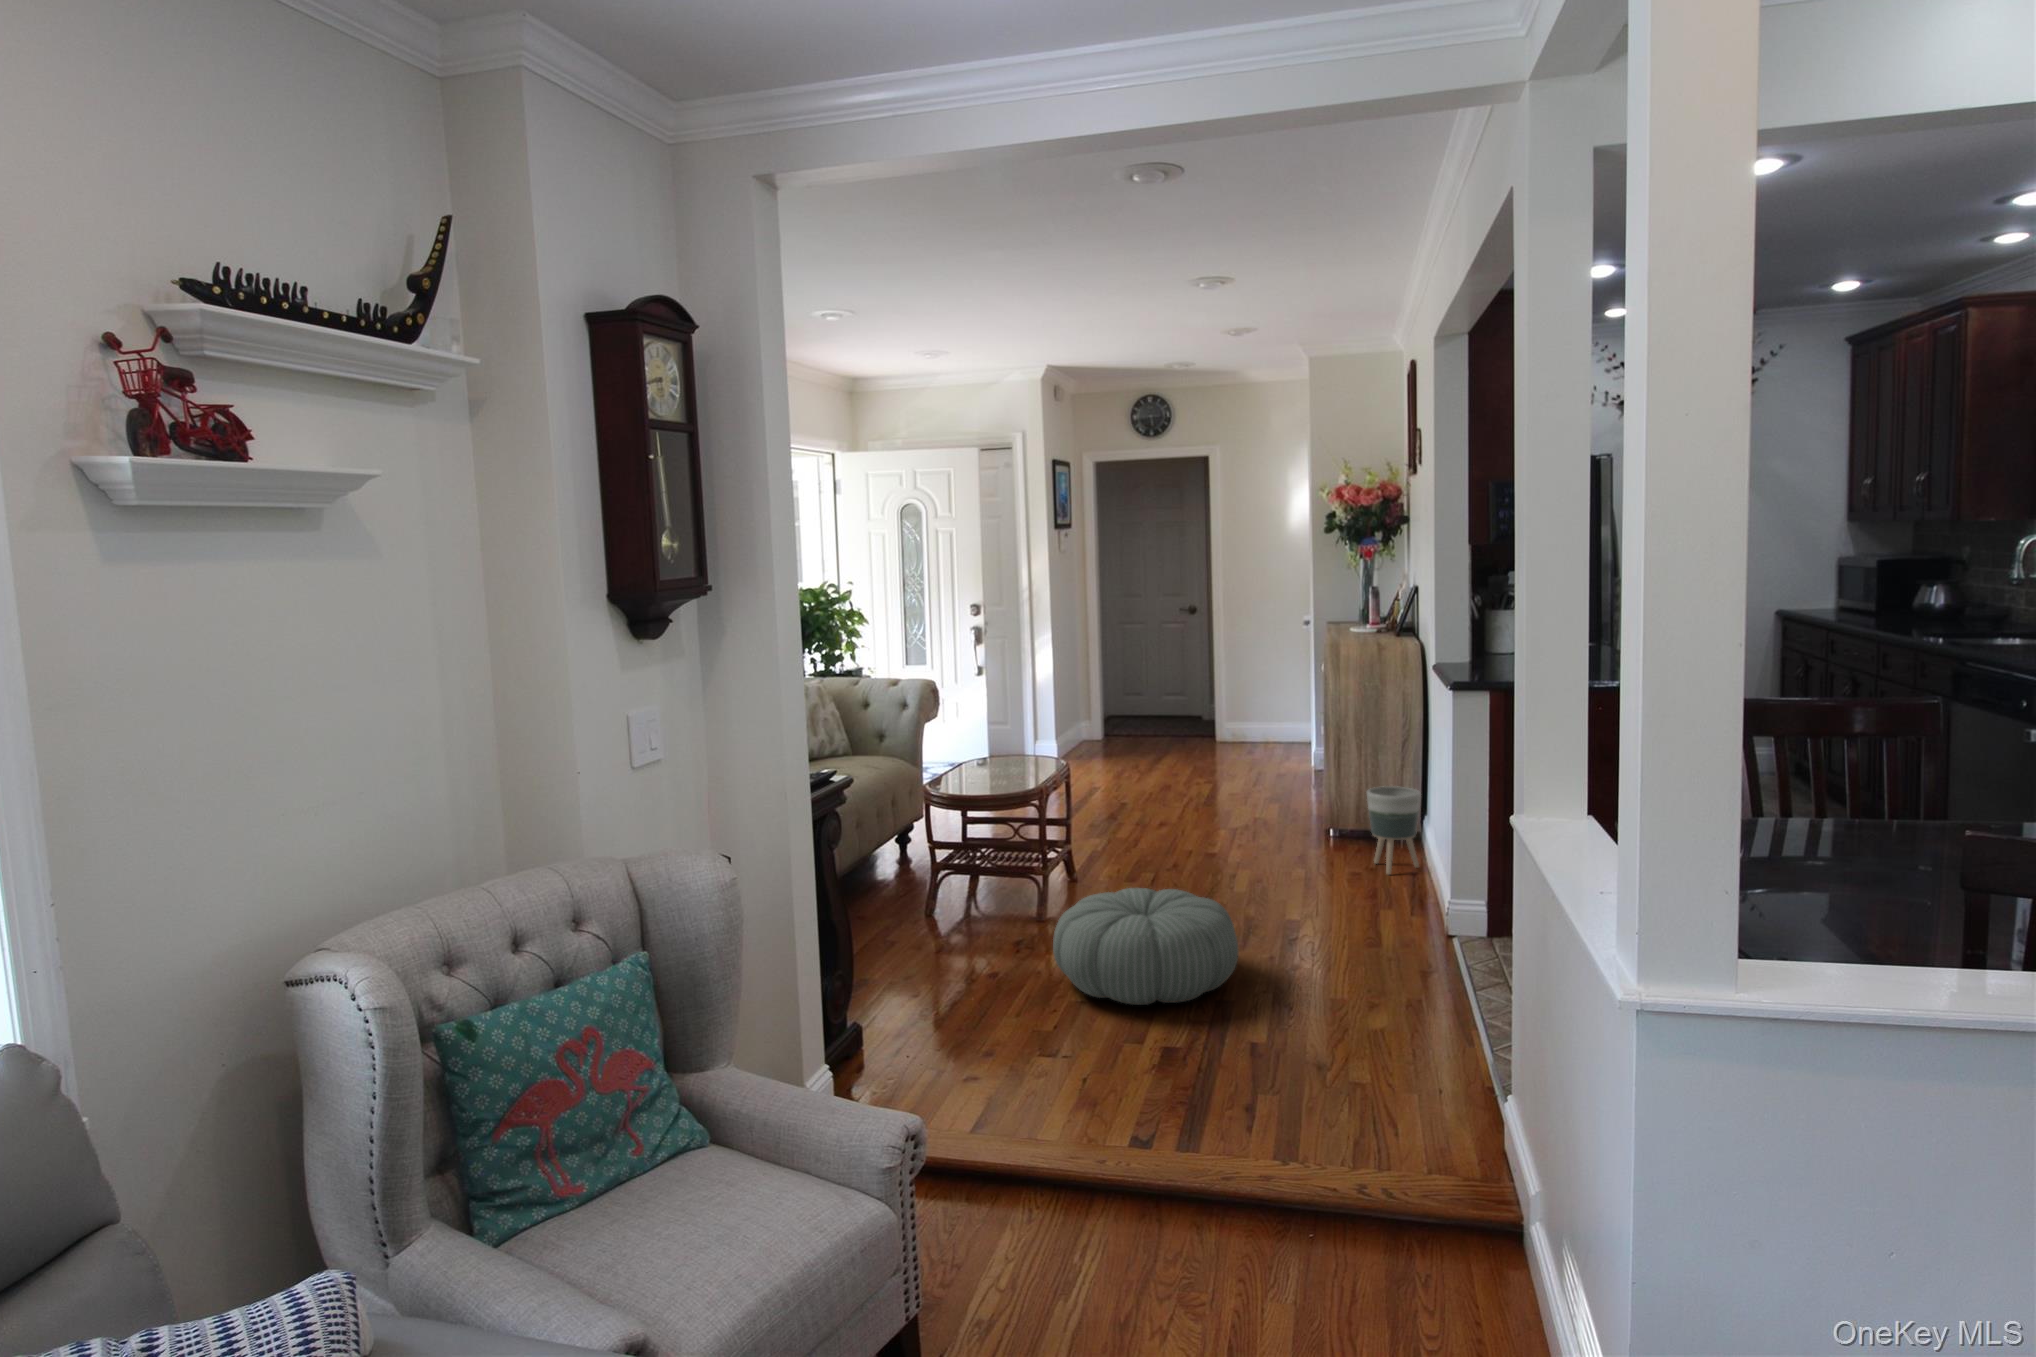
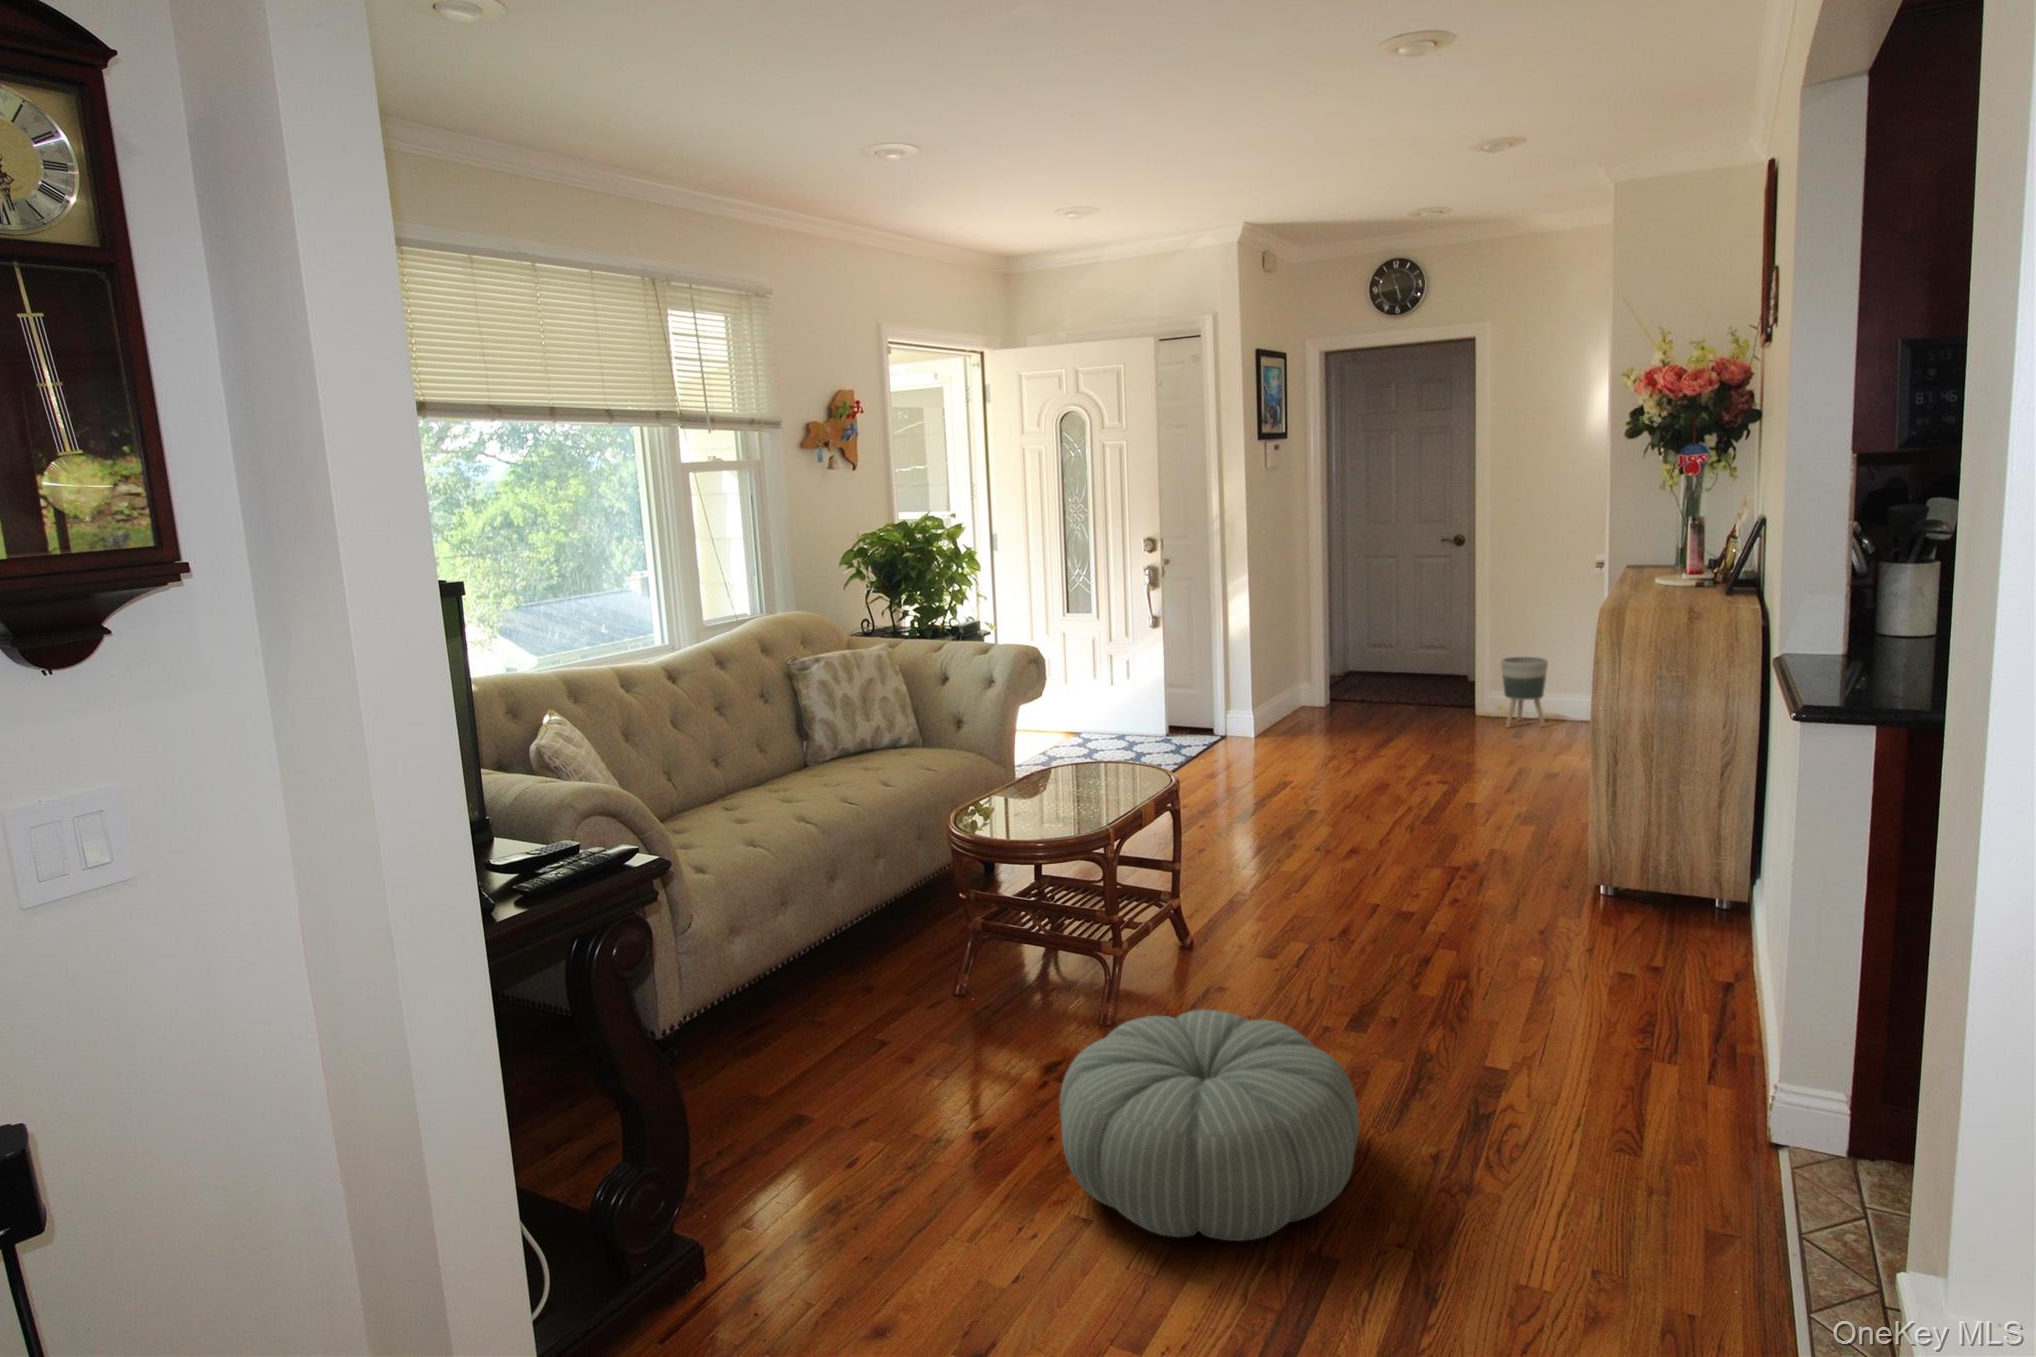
planter: present [1367,786,1421,874] -> present [1501,657,1548,727]

